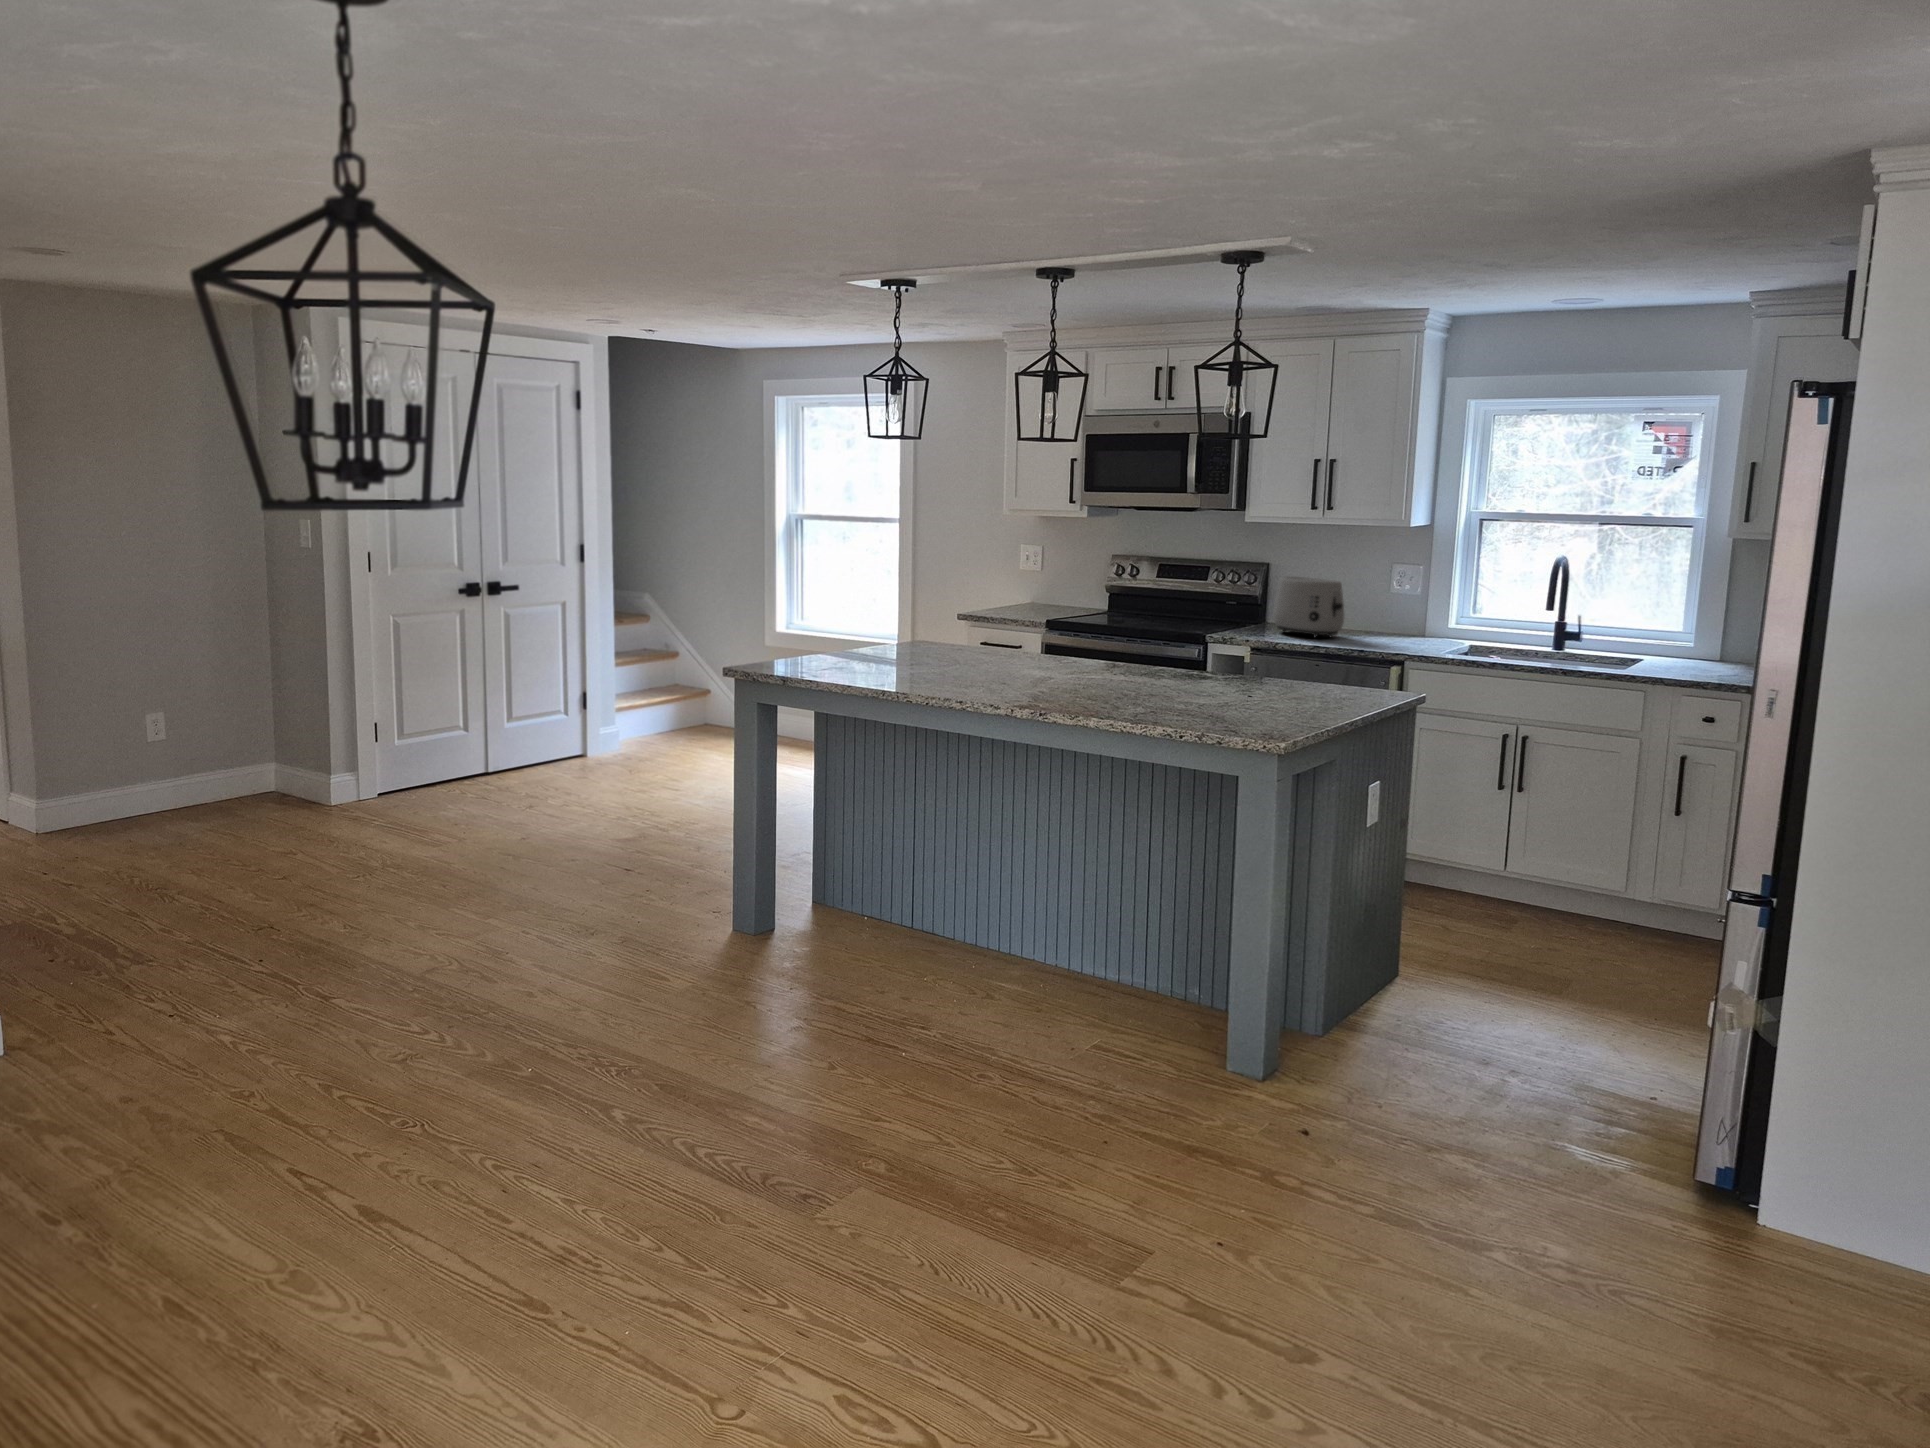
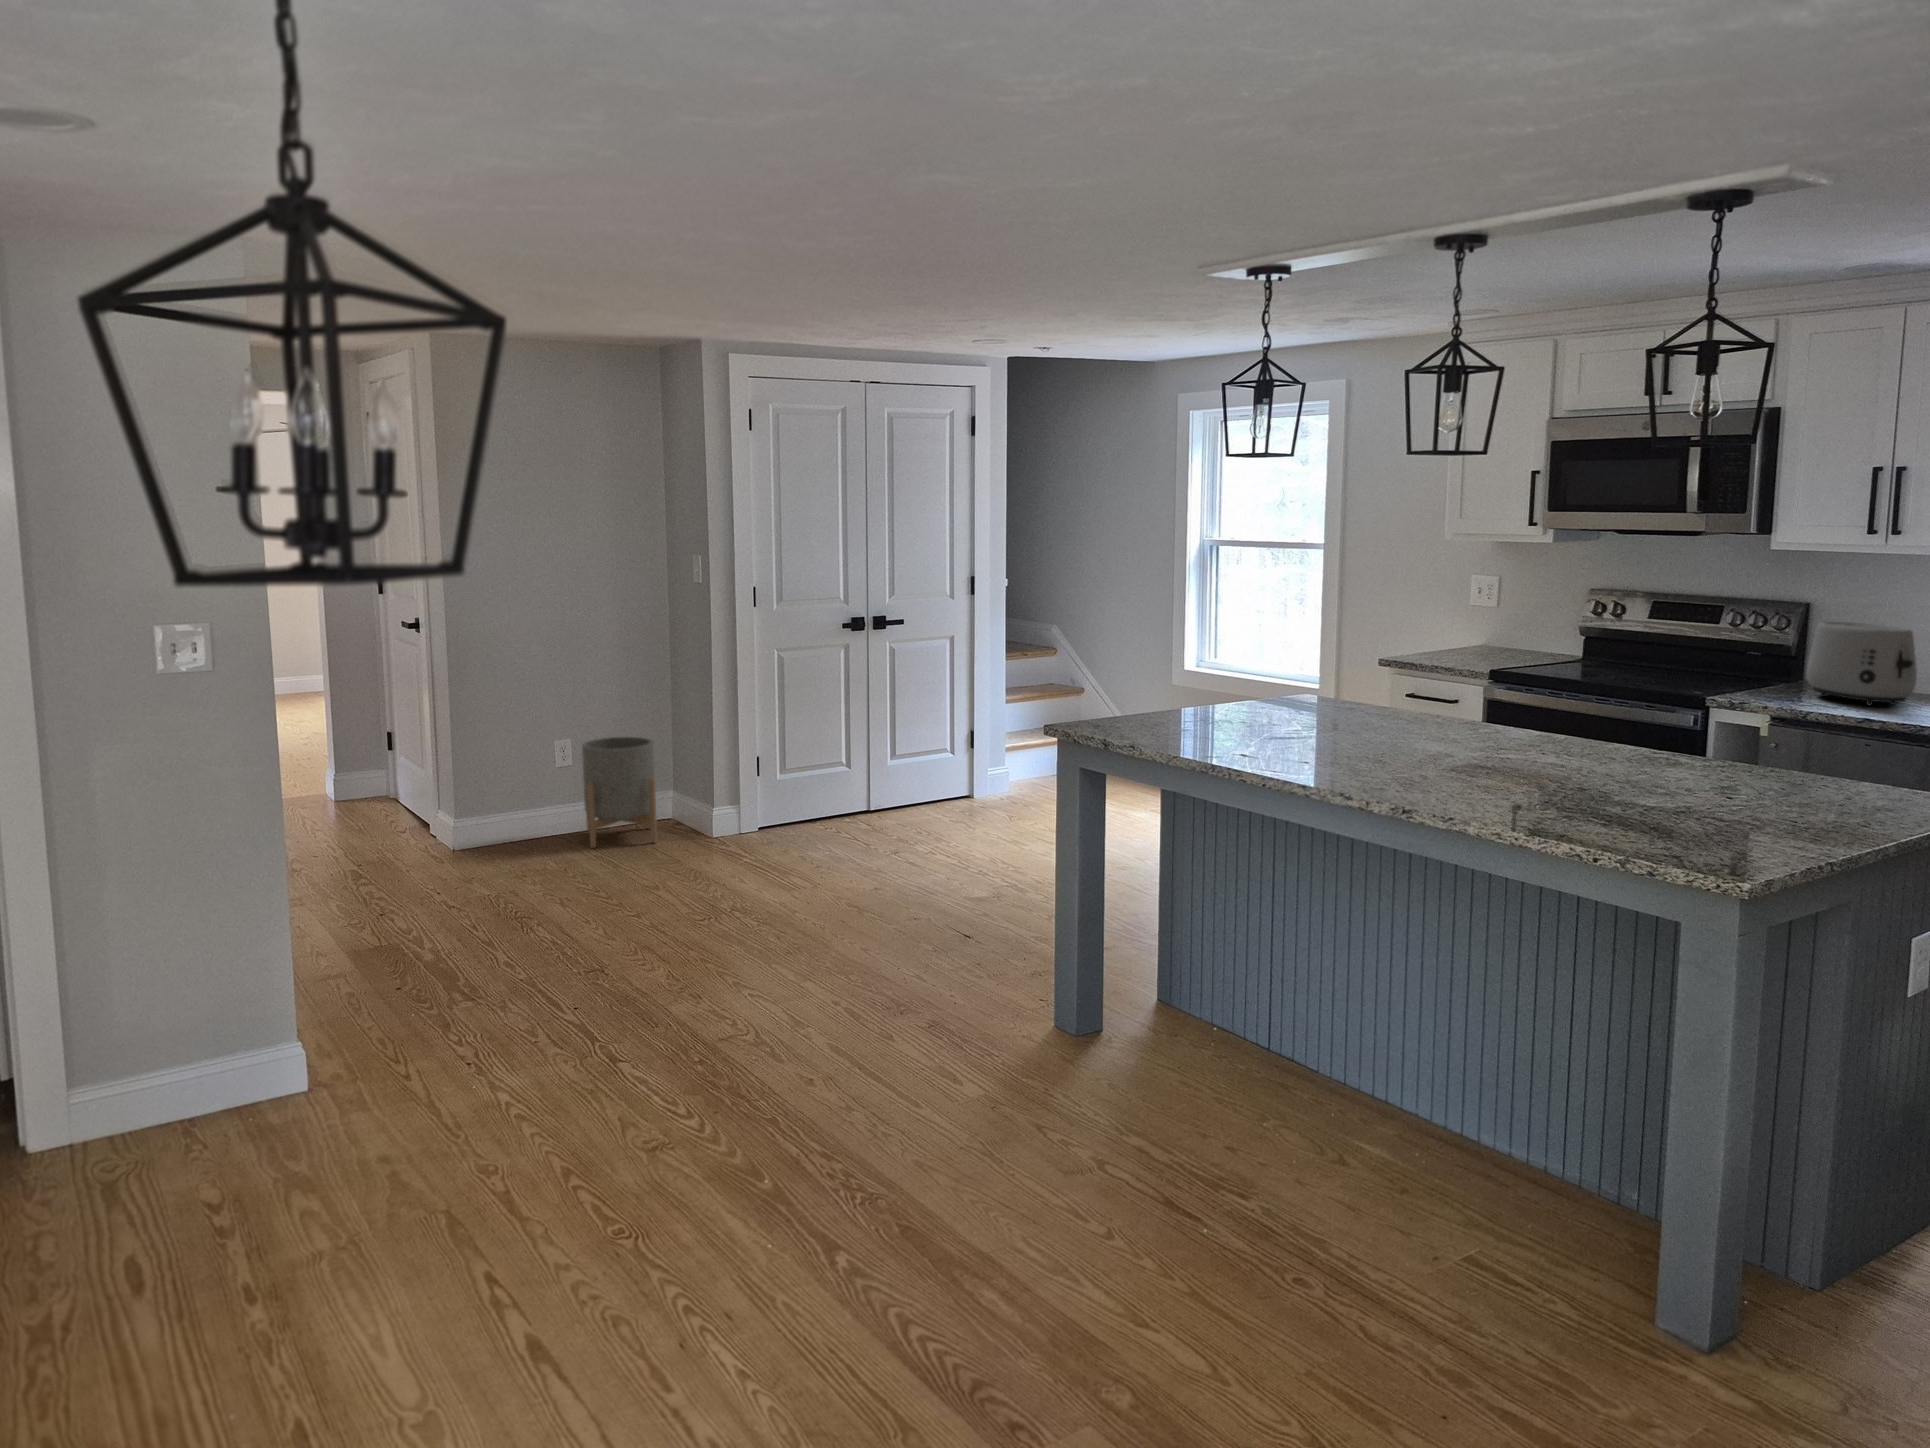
planter: none [181,707,270,822] -> present [582,737,657,848]

